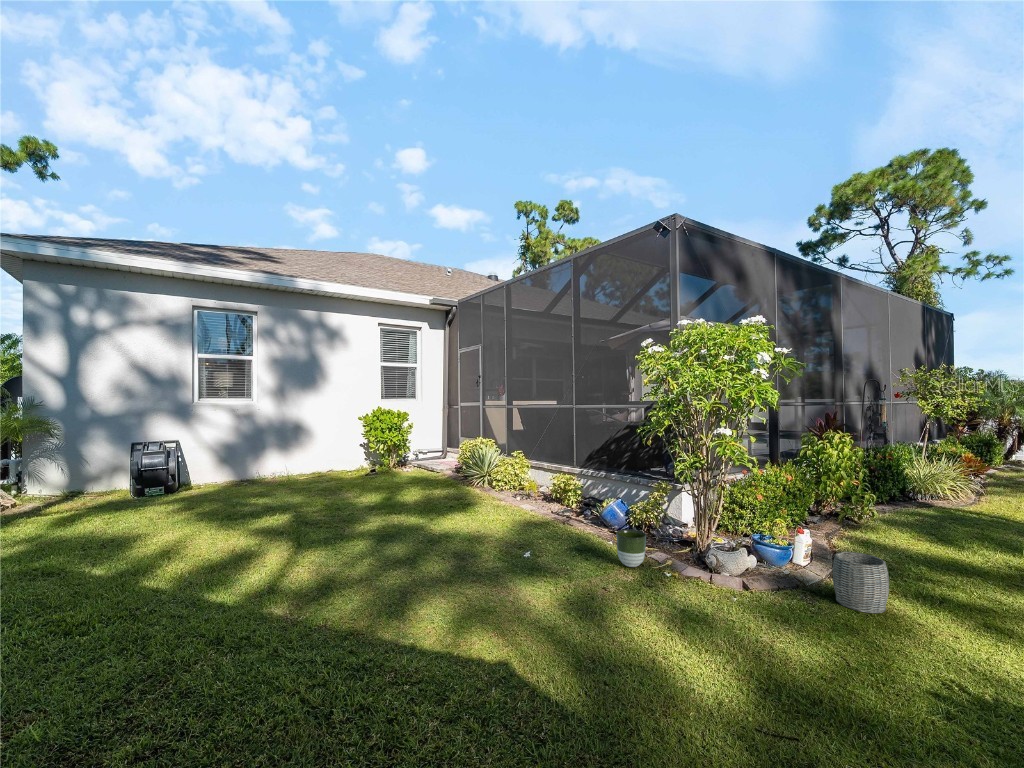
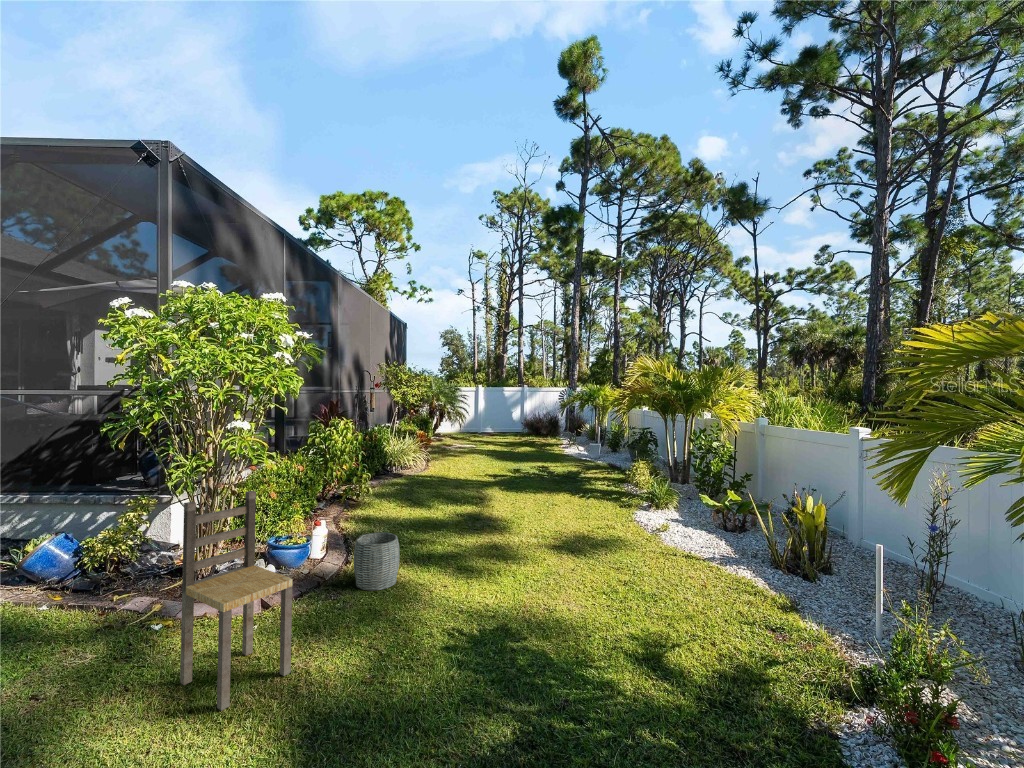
chair: none [679,485,757,641] -> present [180,491,292,711]
planter: present [616,530,646,567] -> none [57,580,116,641]

